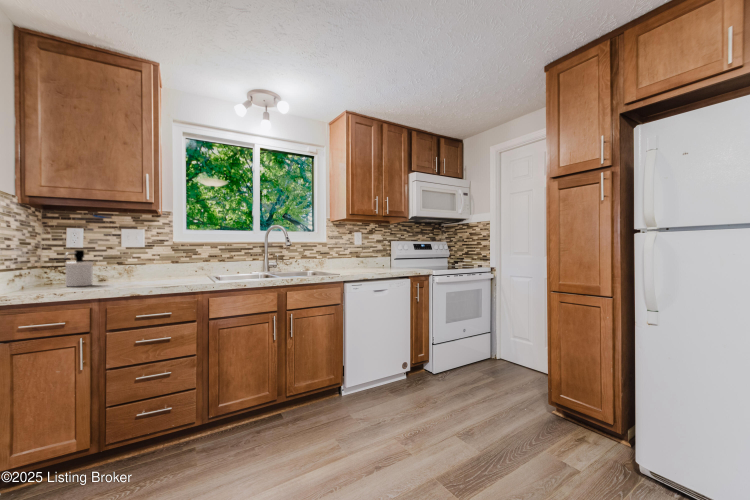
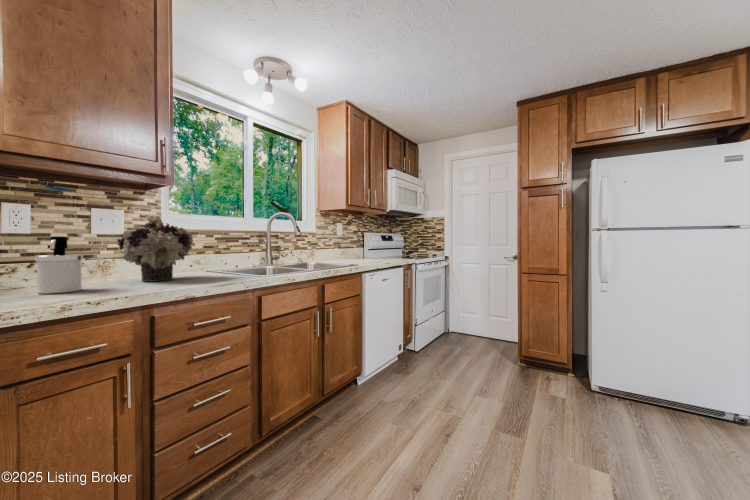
flower arrangement: none [125,233,177,282] -> present [117,215,193,282]

